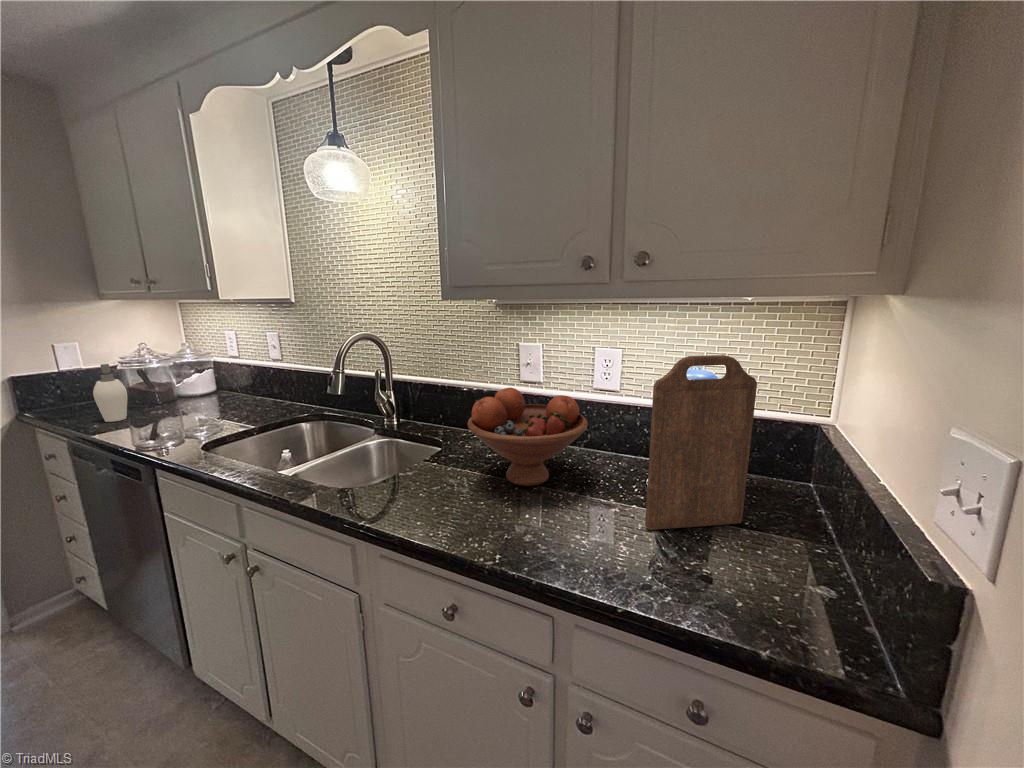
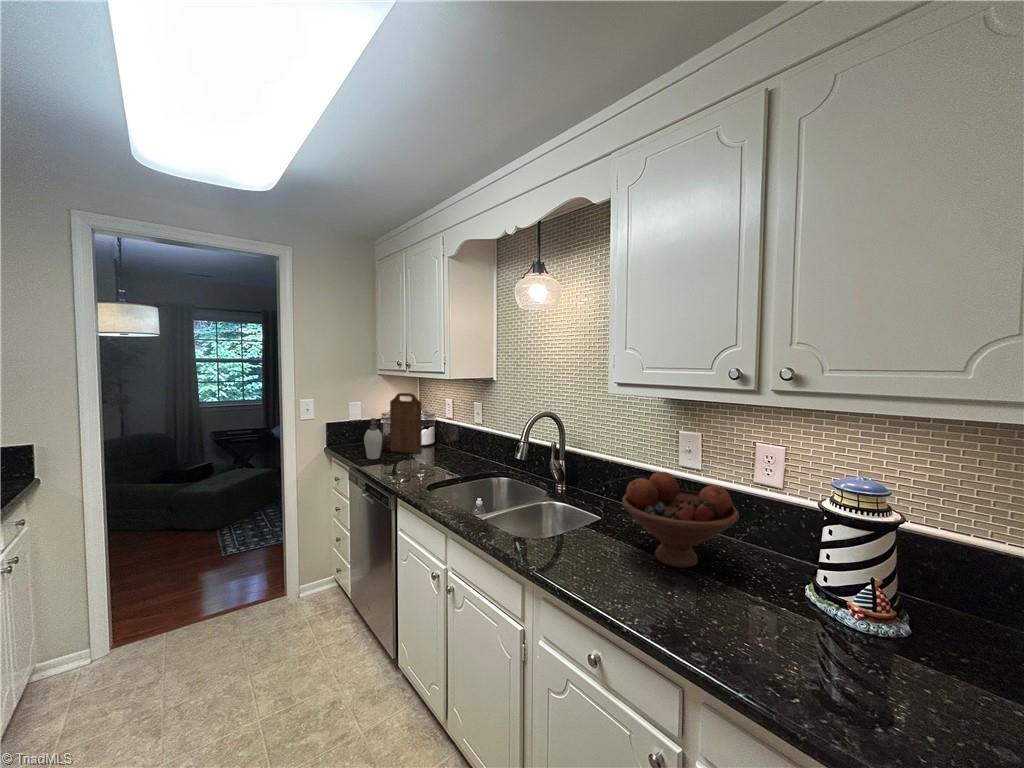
cutting board: present [645,355,757,530] -> present [390,393,422,454]

